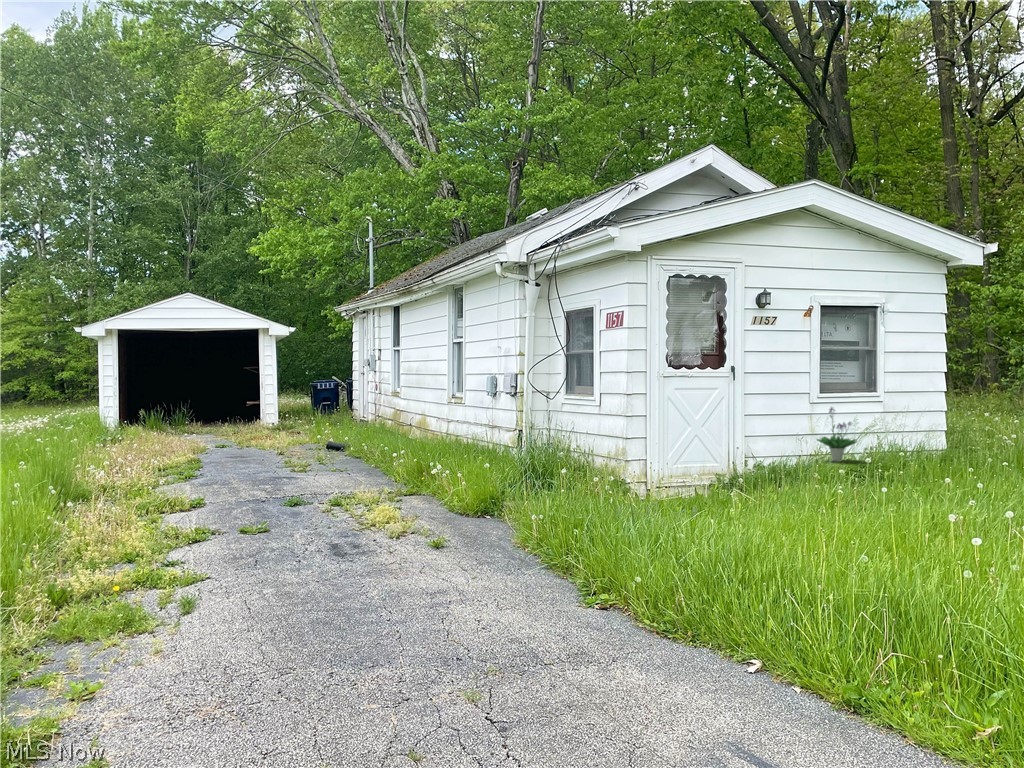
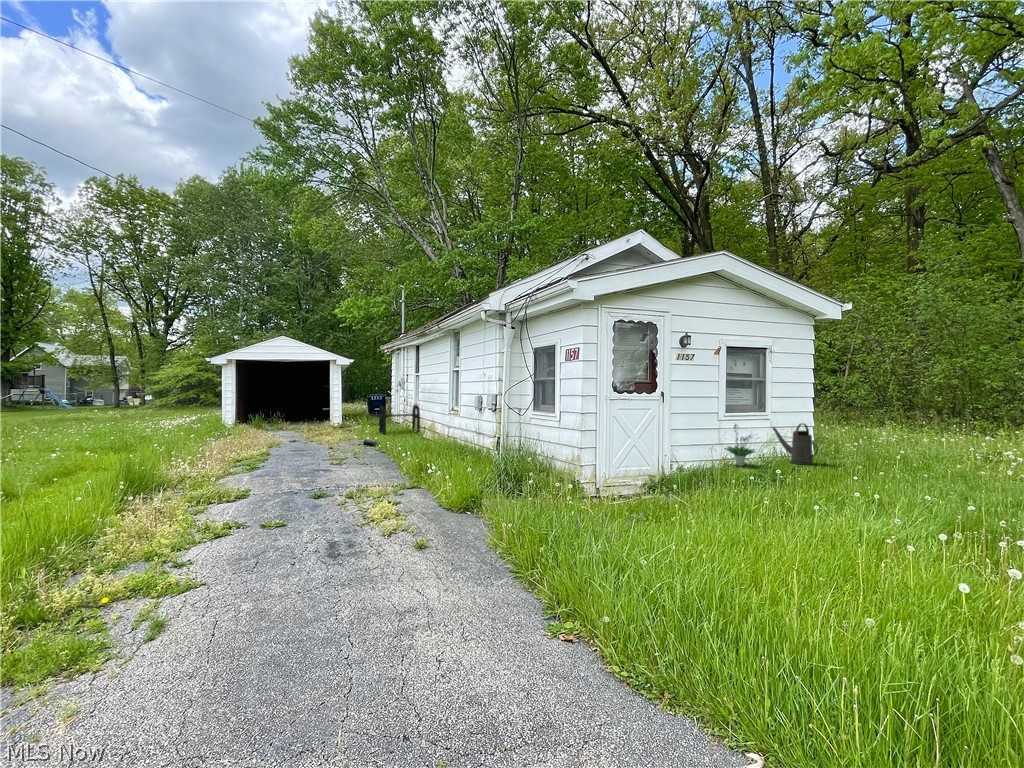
bench: none [343,394,402,436] -> present [379,405,420,434]
watering can: none [885,406,939,460] -> present [773,423,818,465]

